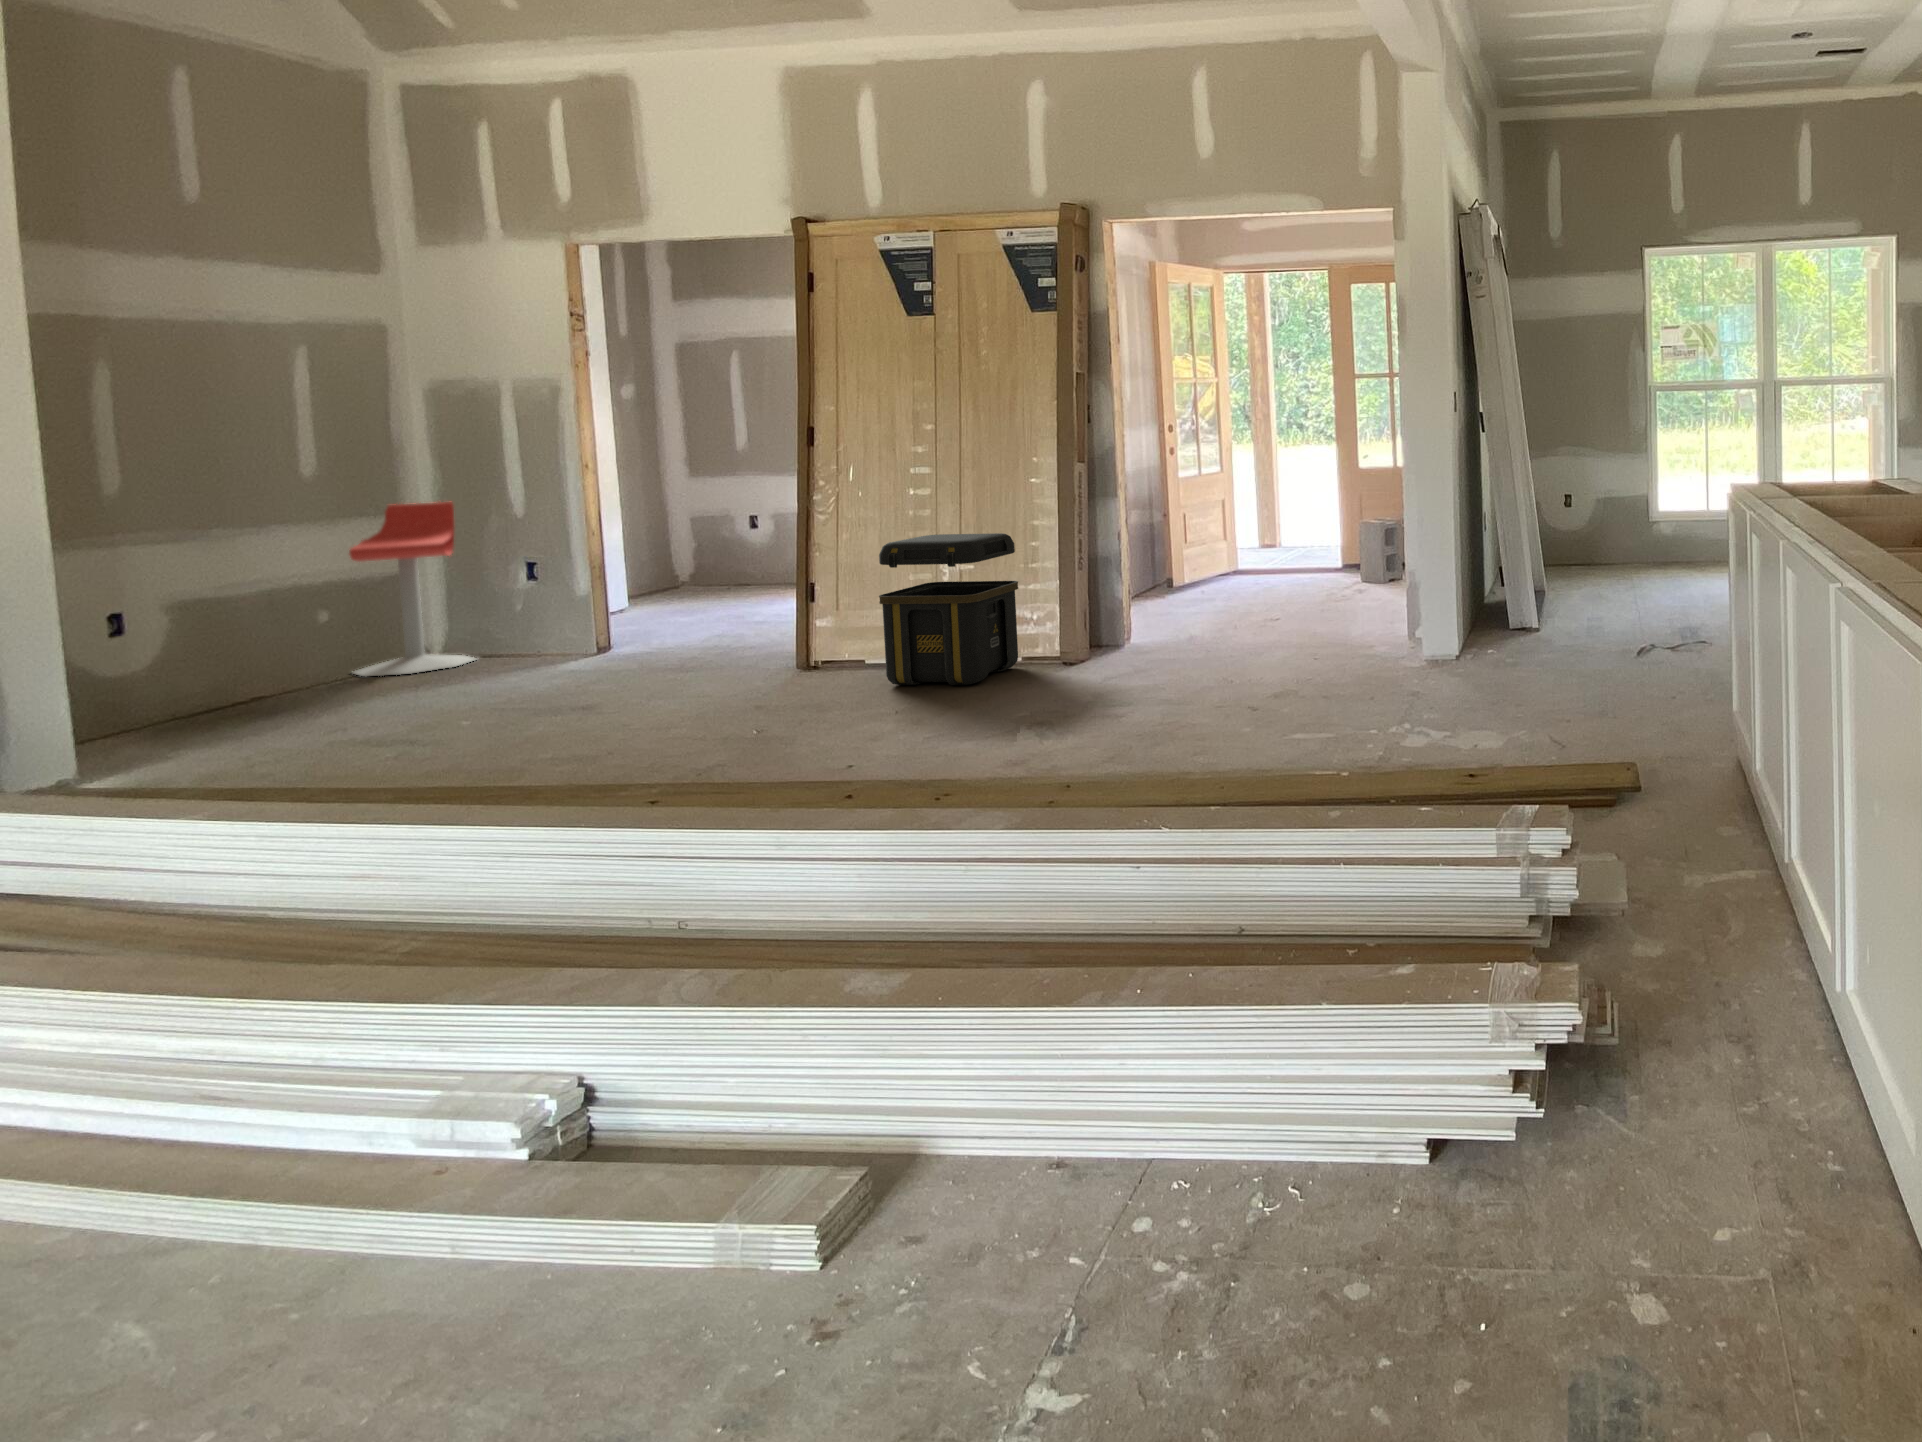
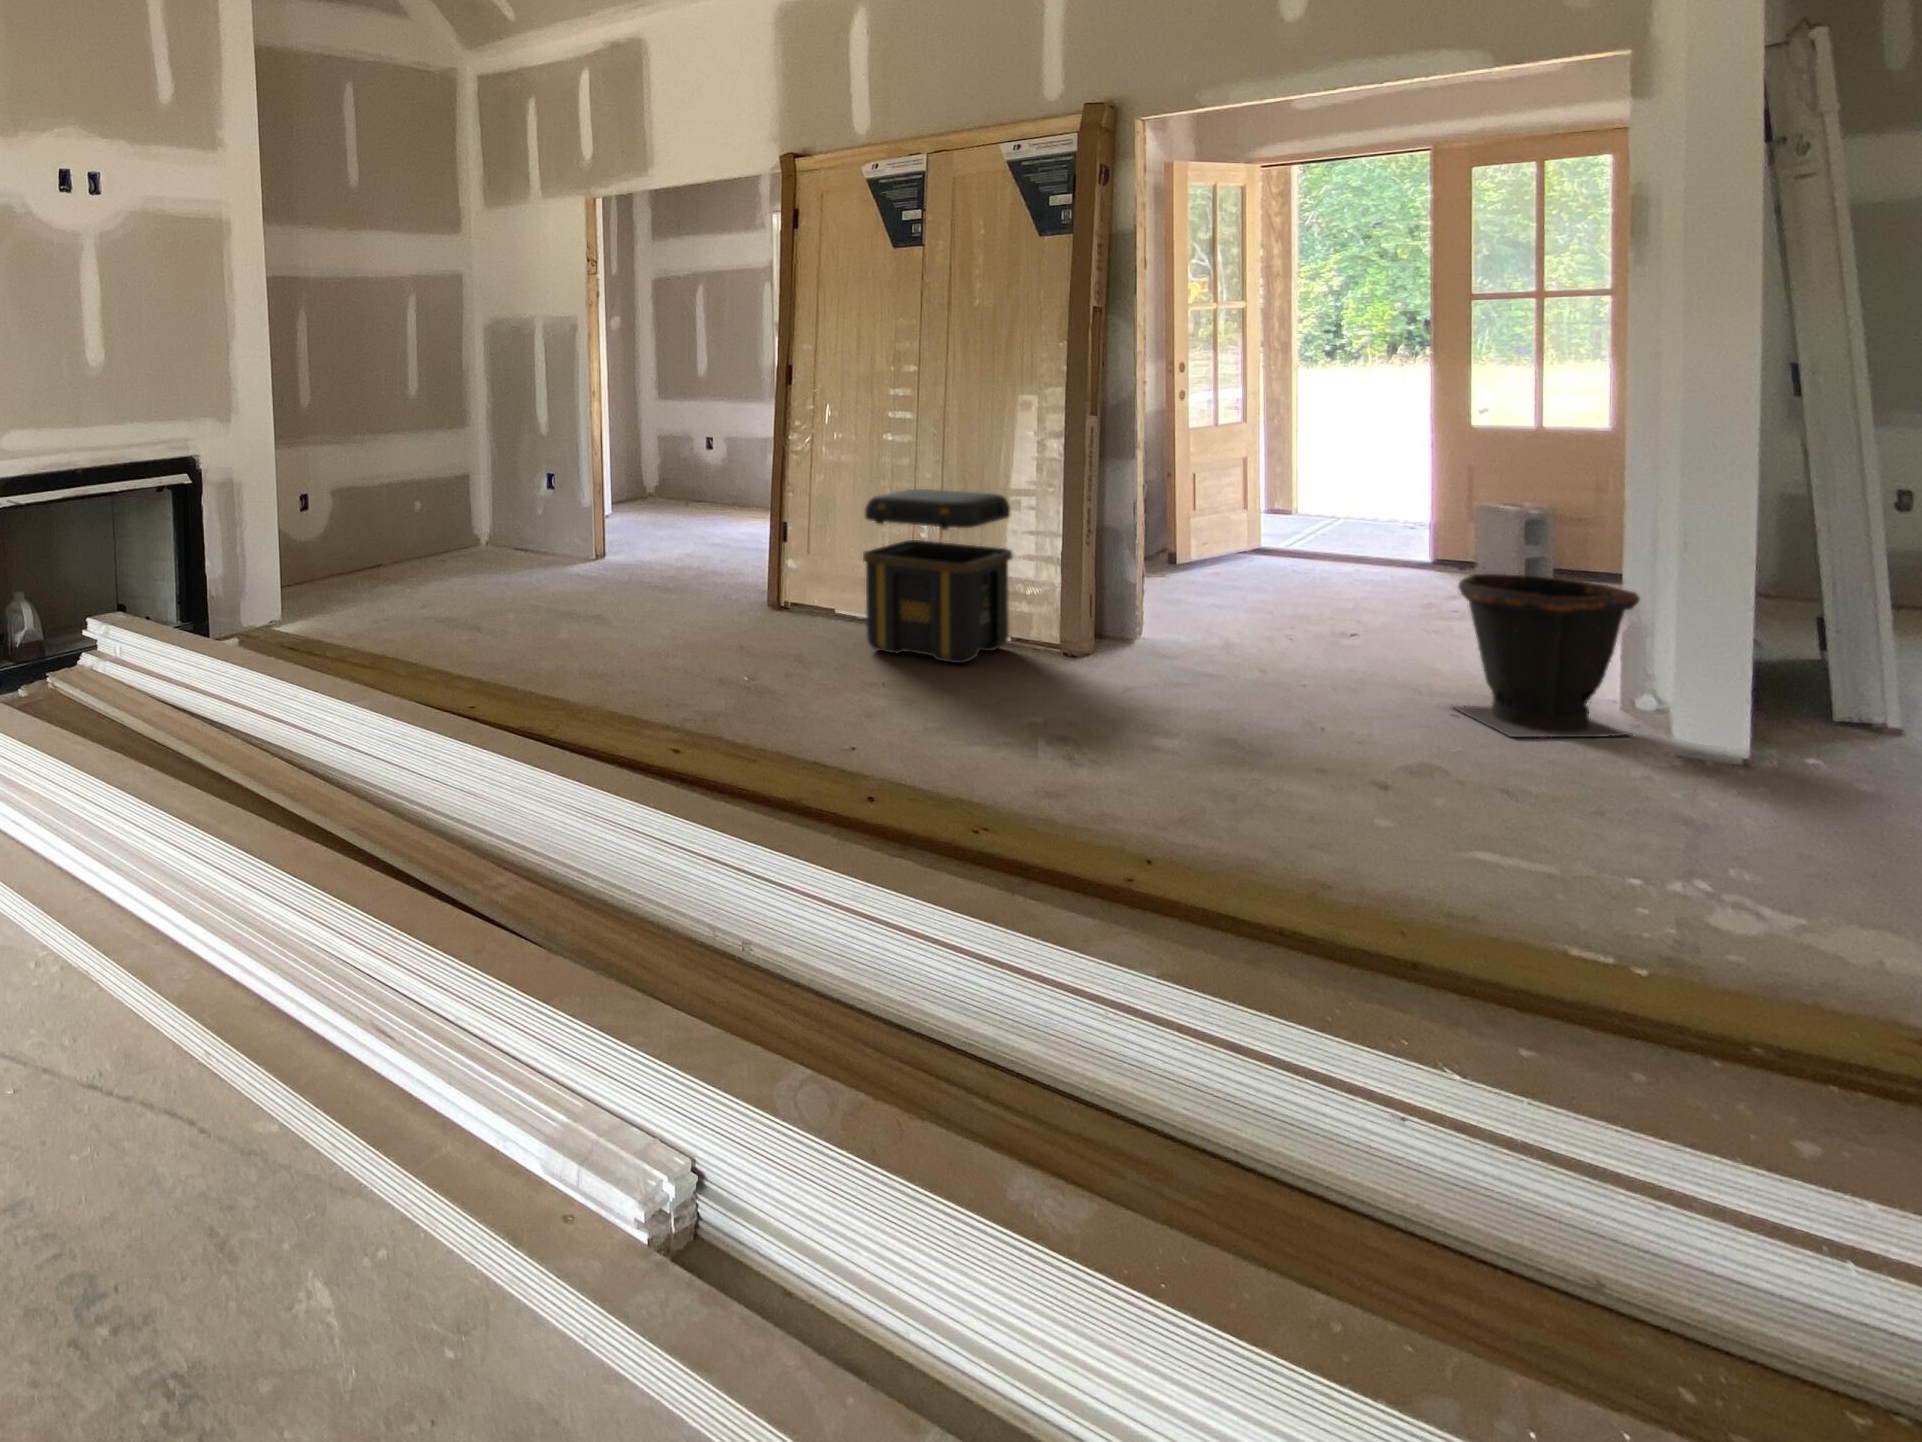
stool: present [349,502,475,677] -> none [430,423,513,569]
bucket: none [1316,555,1414,671] -> present [1452,564,1640,737]

